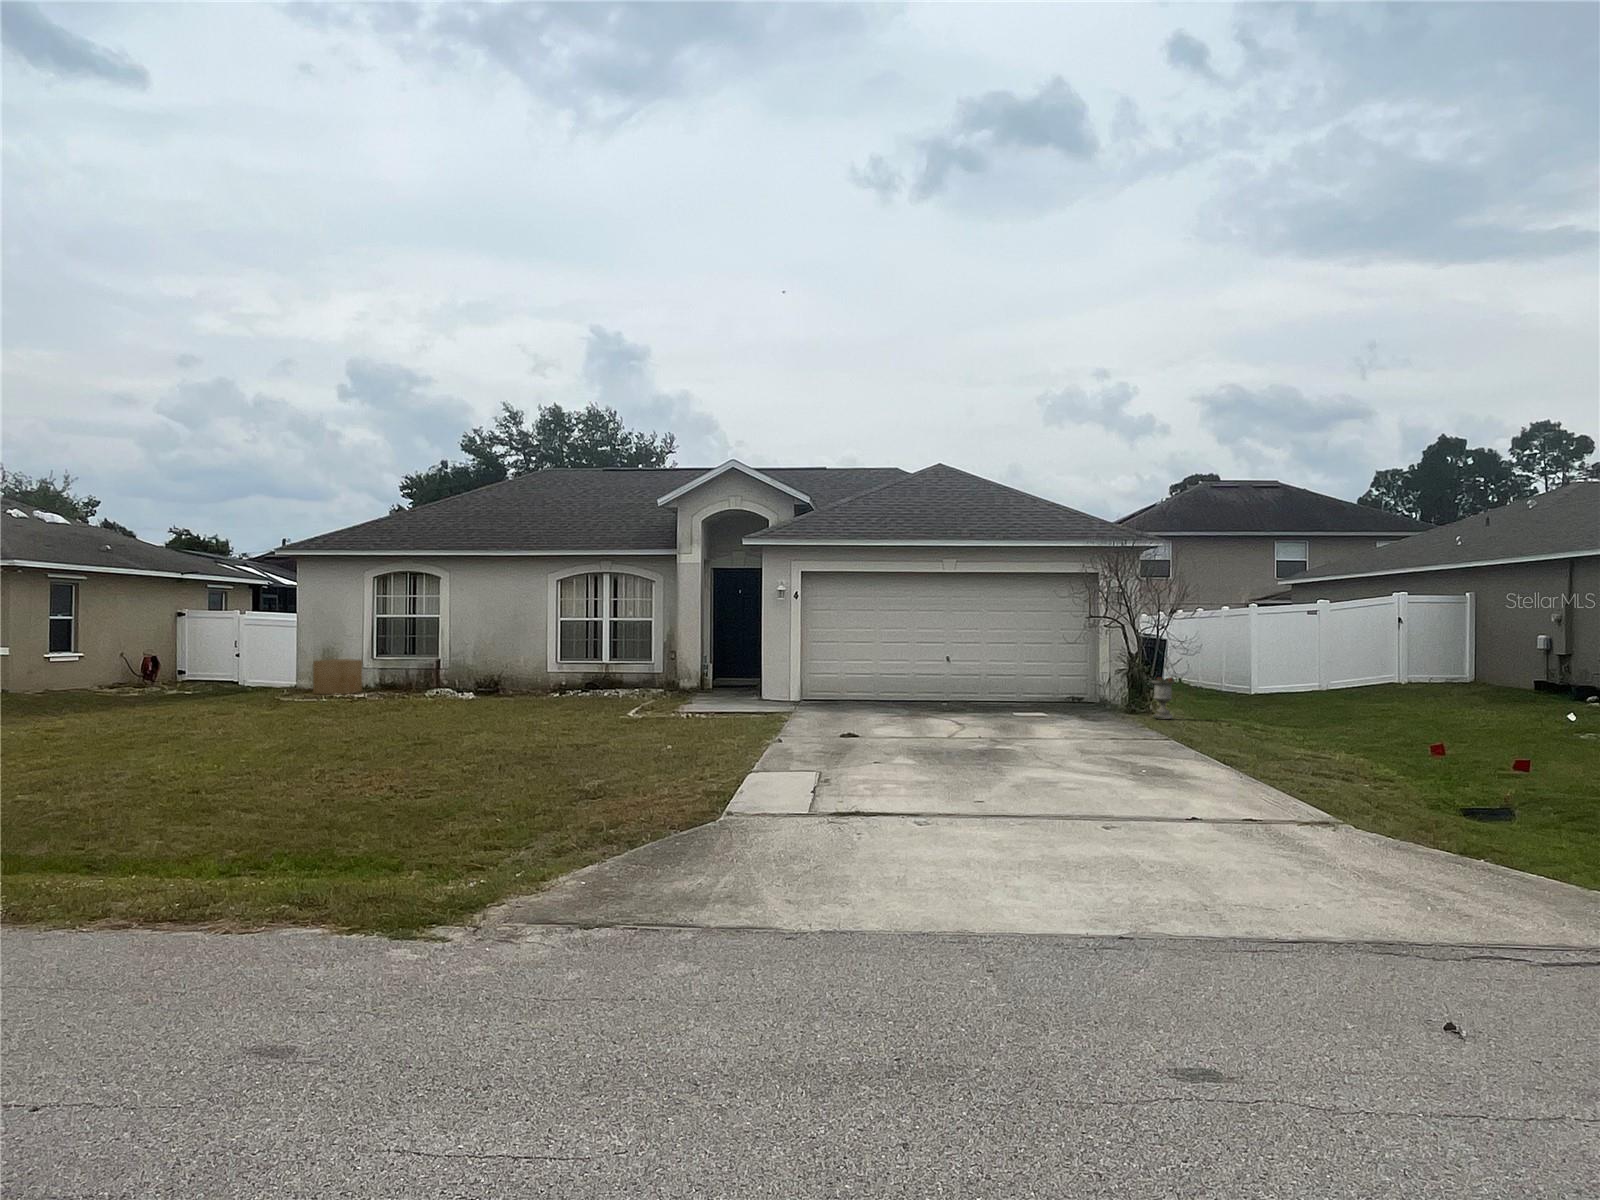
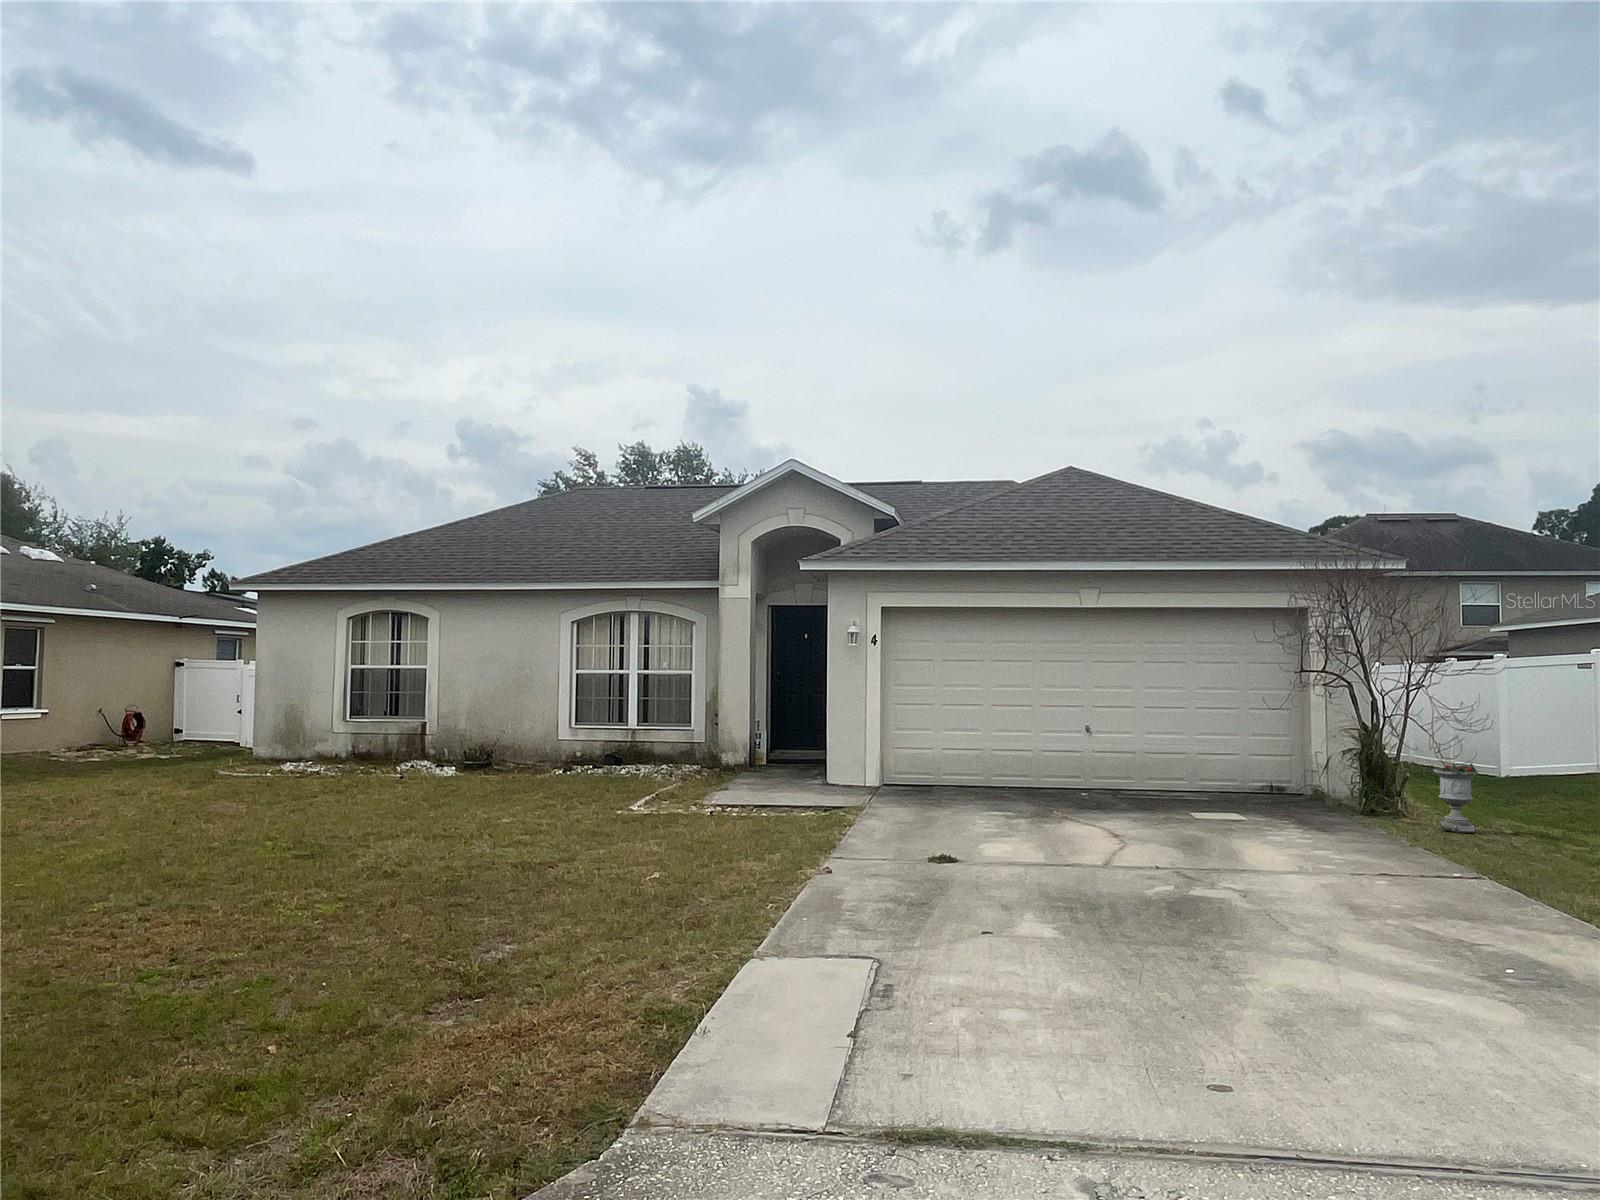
cardboard box: present [313,659,362,694] -> none [270,720,336,766]

